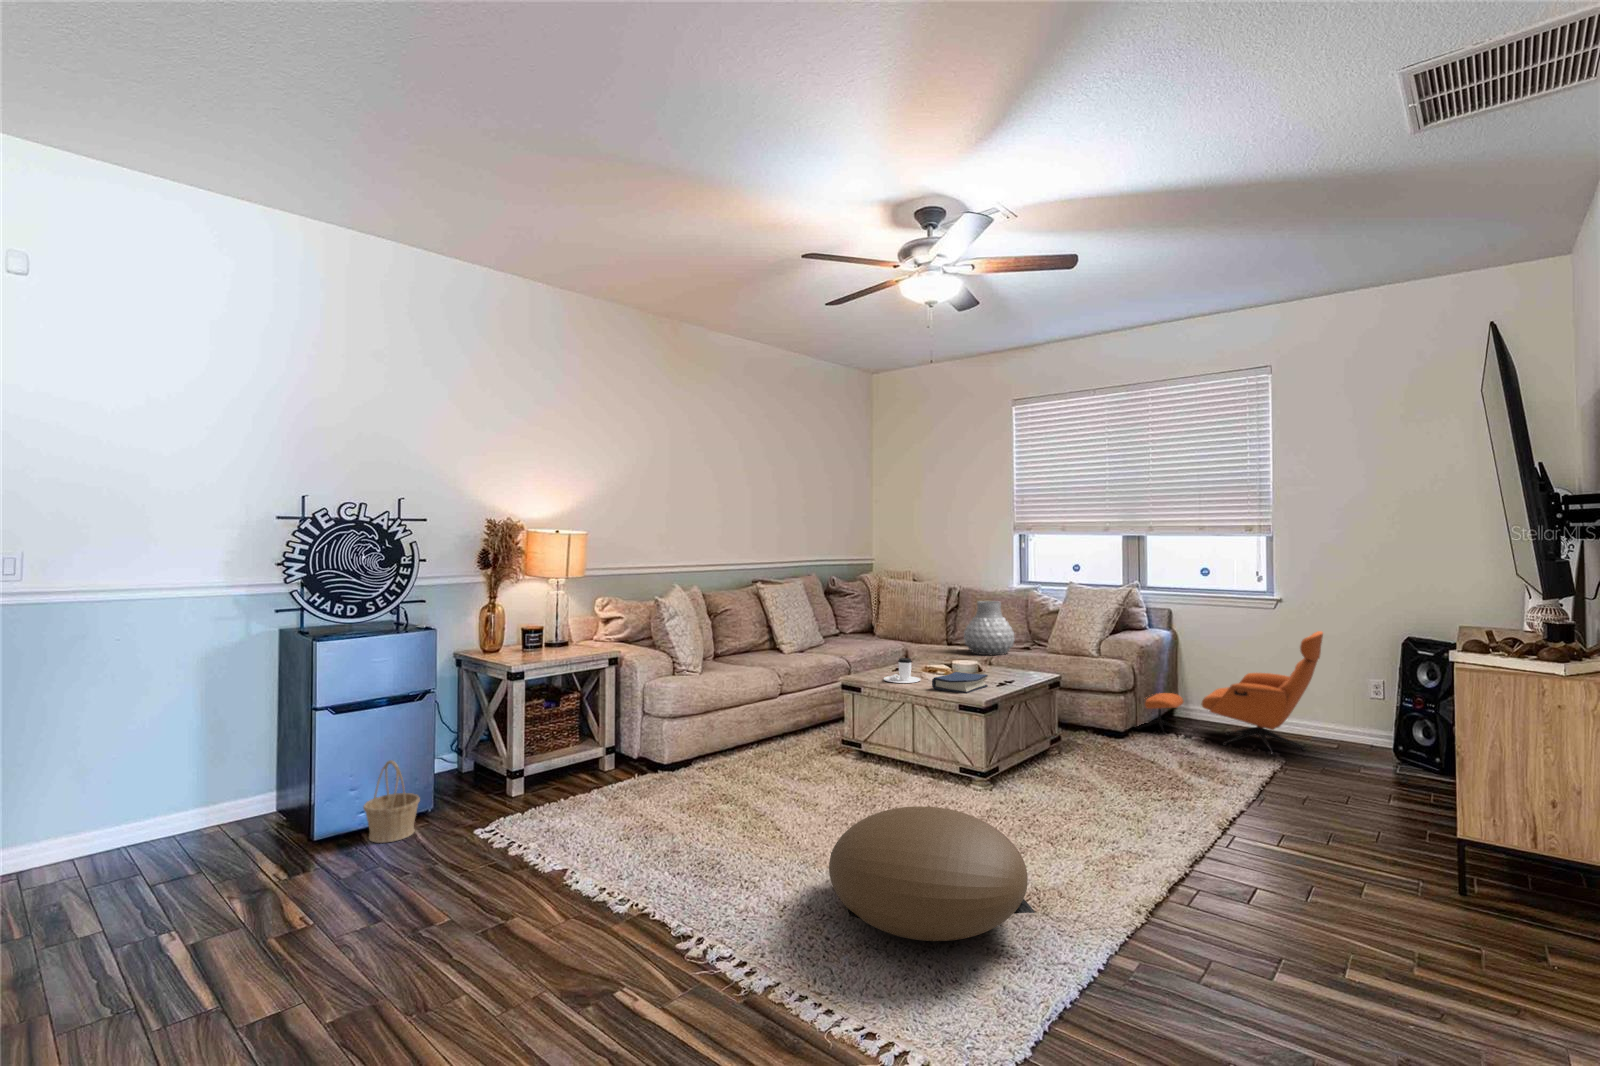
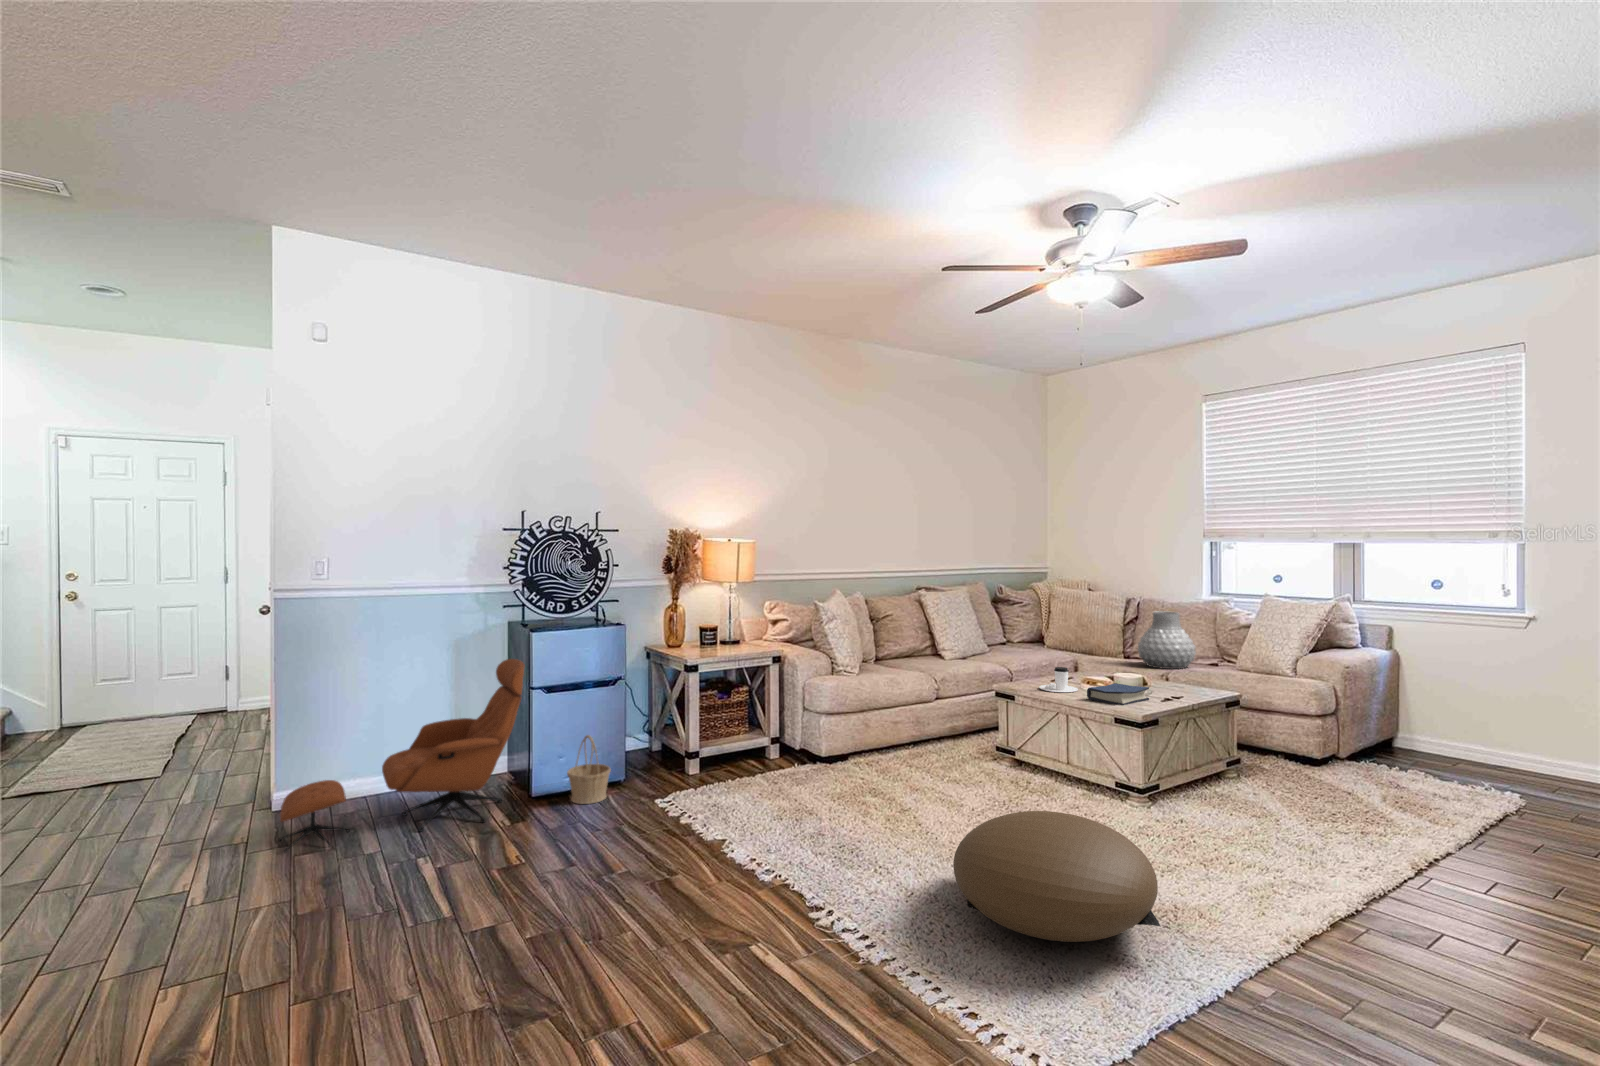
lounge chair: present [1140,631,1323,755] -> present [279,659,525,852]

